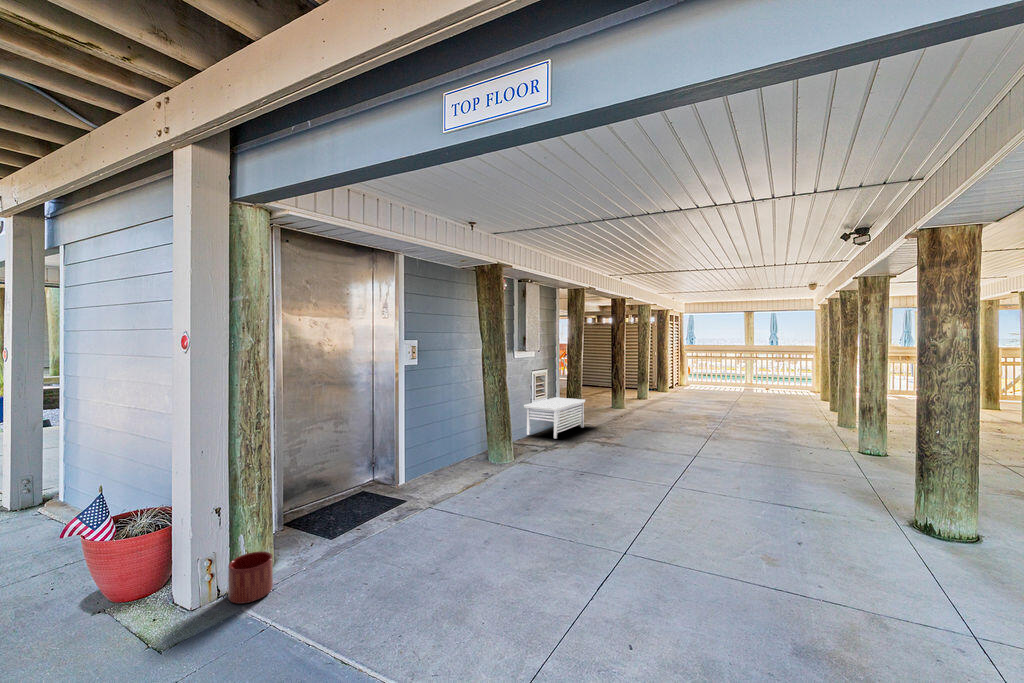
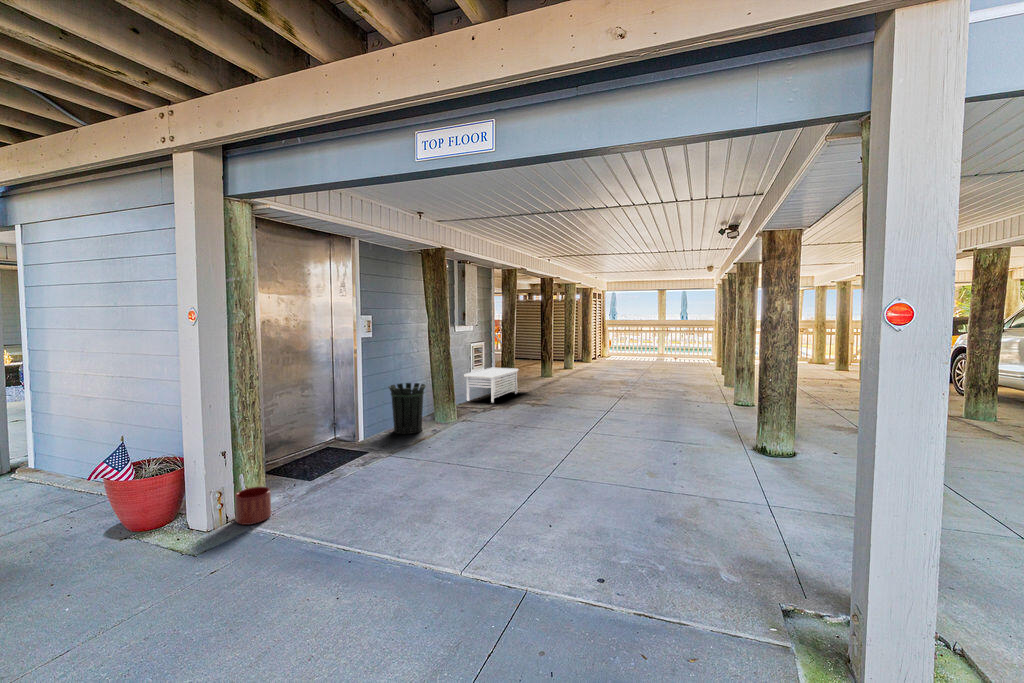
waste bin: none [436,416,478,476] -> present [389,383,426,434]

